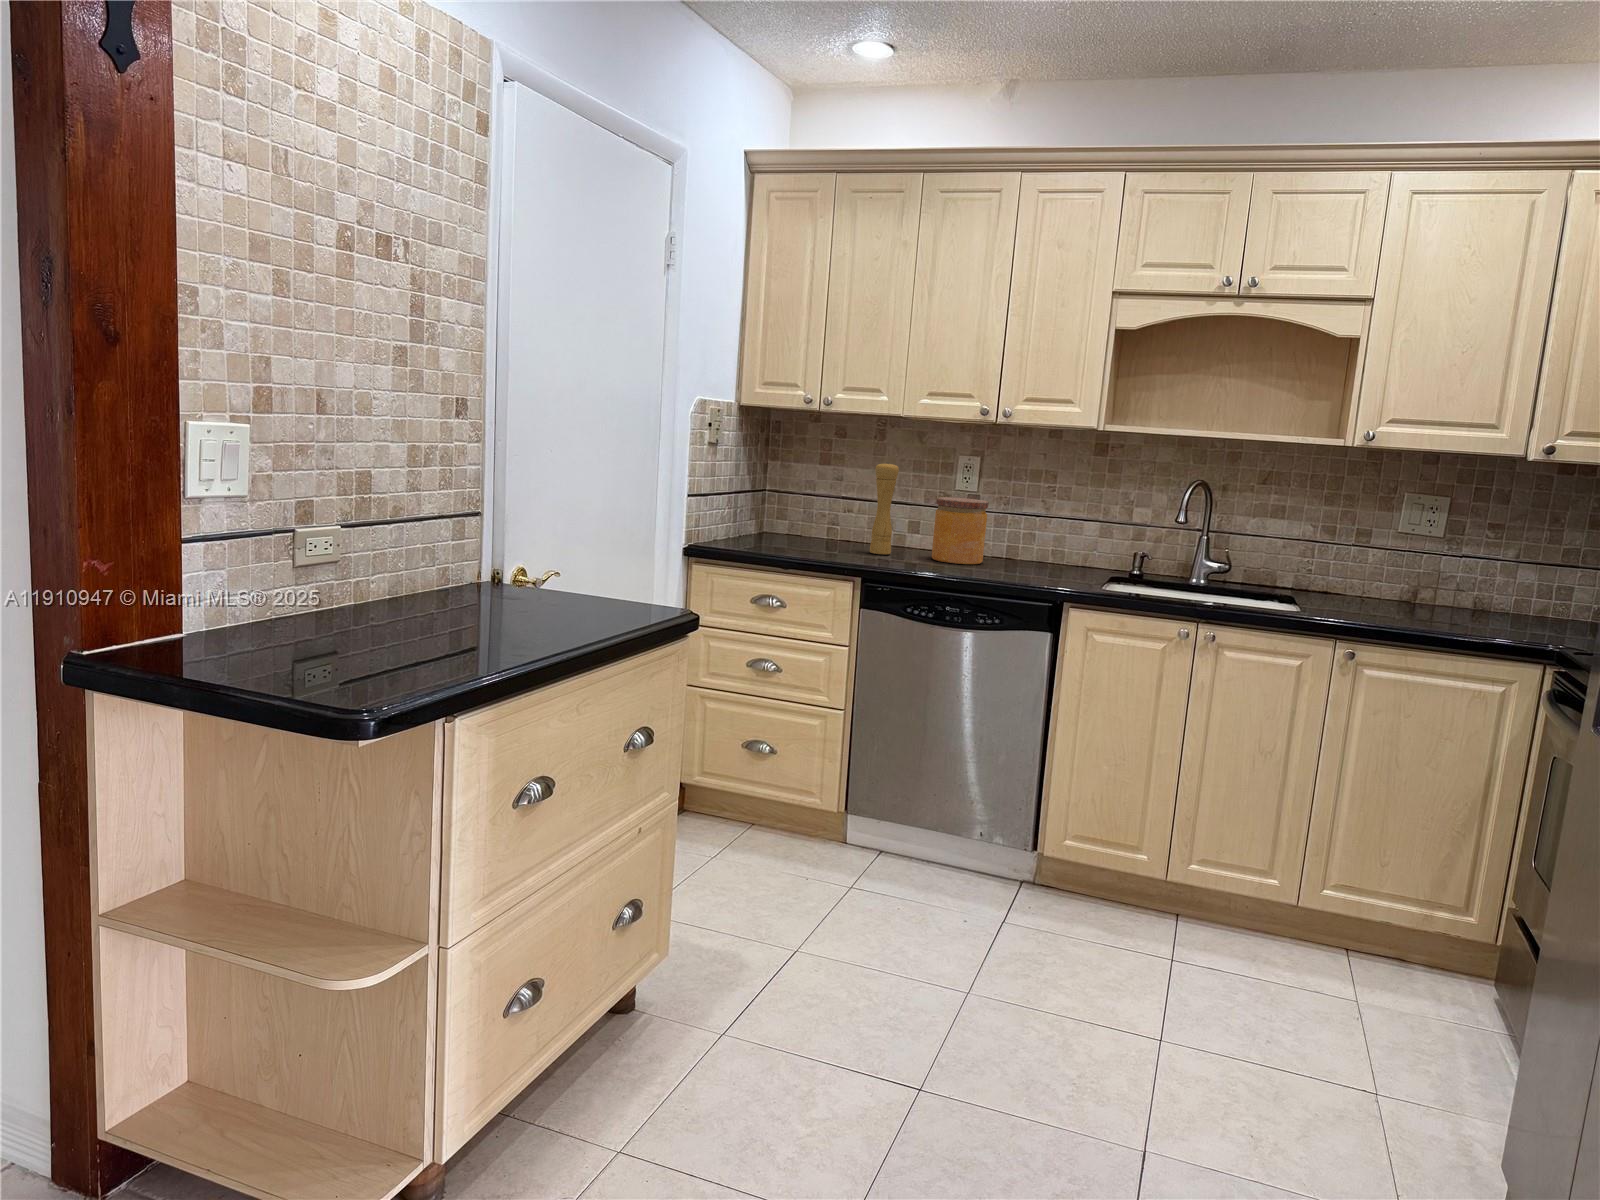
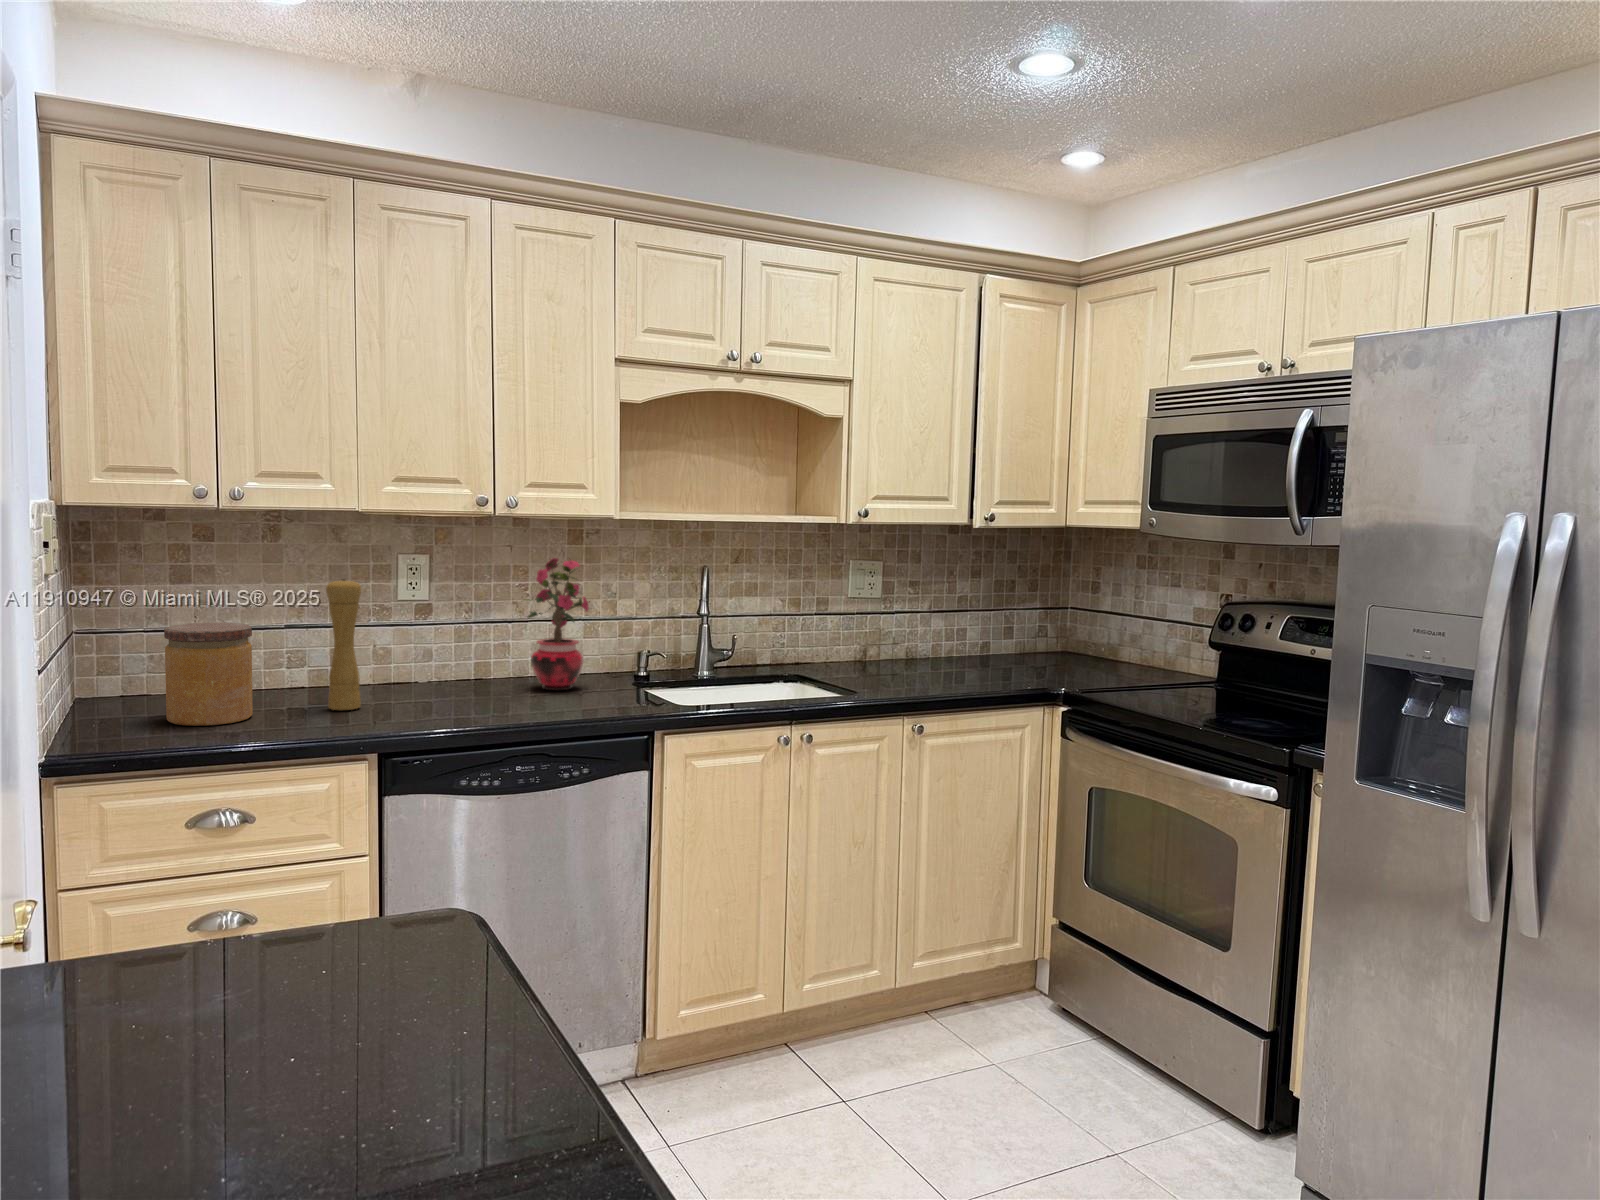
potted plant: none [1022,460,1084,571] -> present [526,558,590,690]
jar: present [932,497,989,564] -> present [164,623,253,726]

